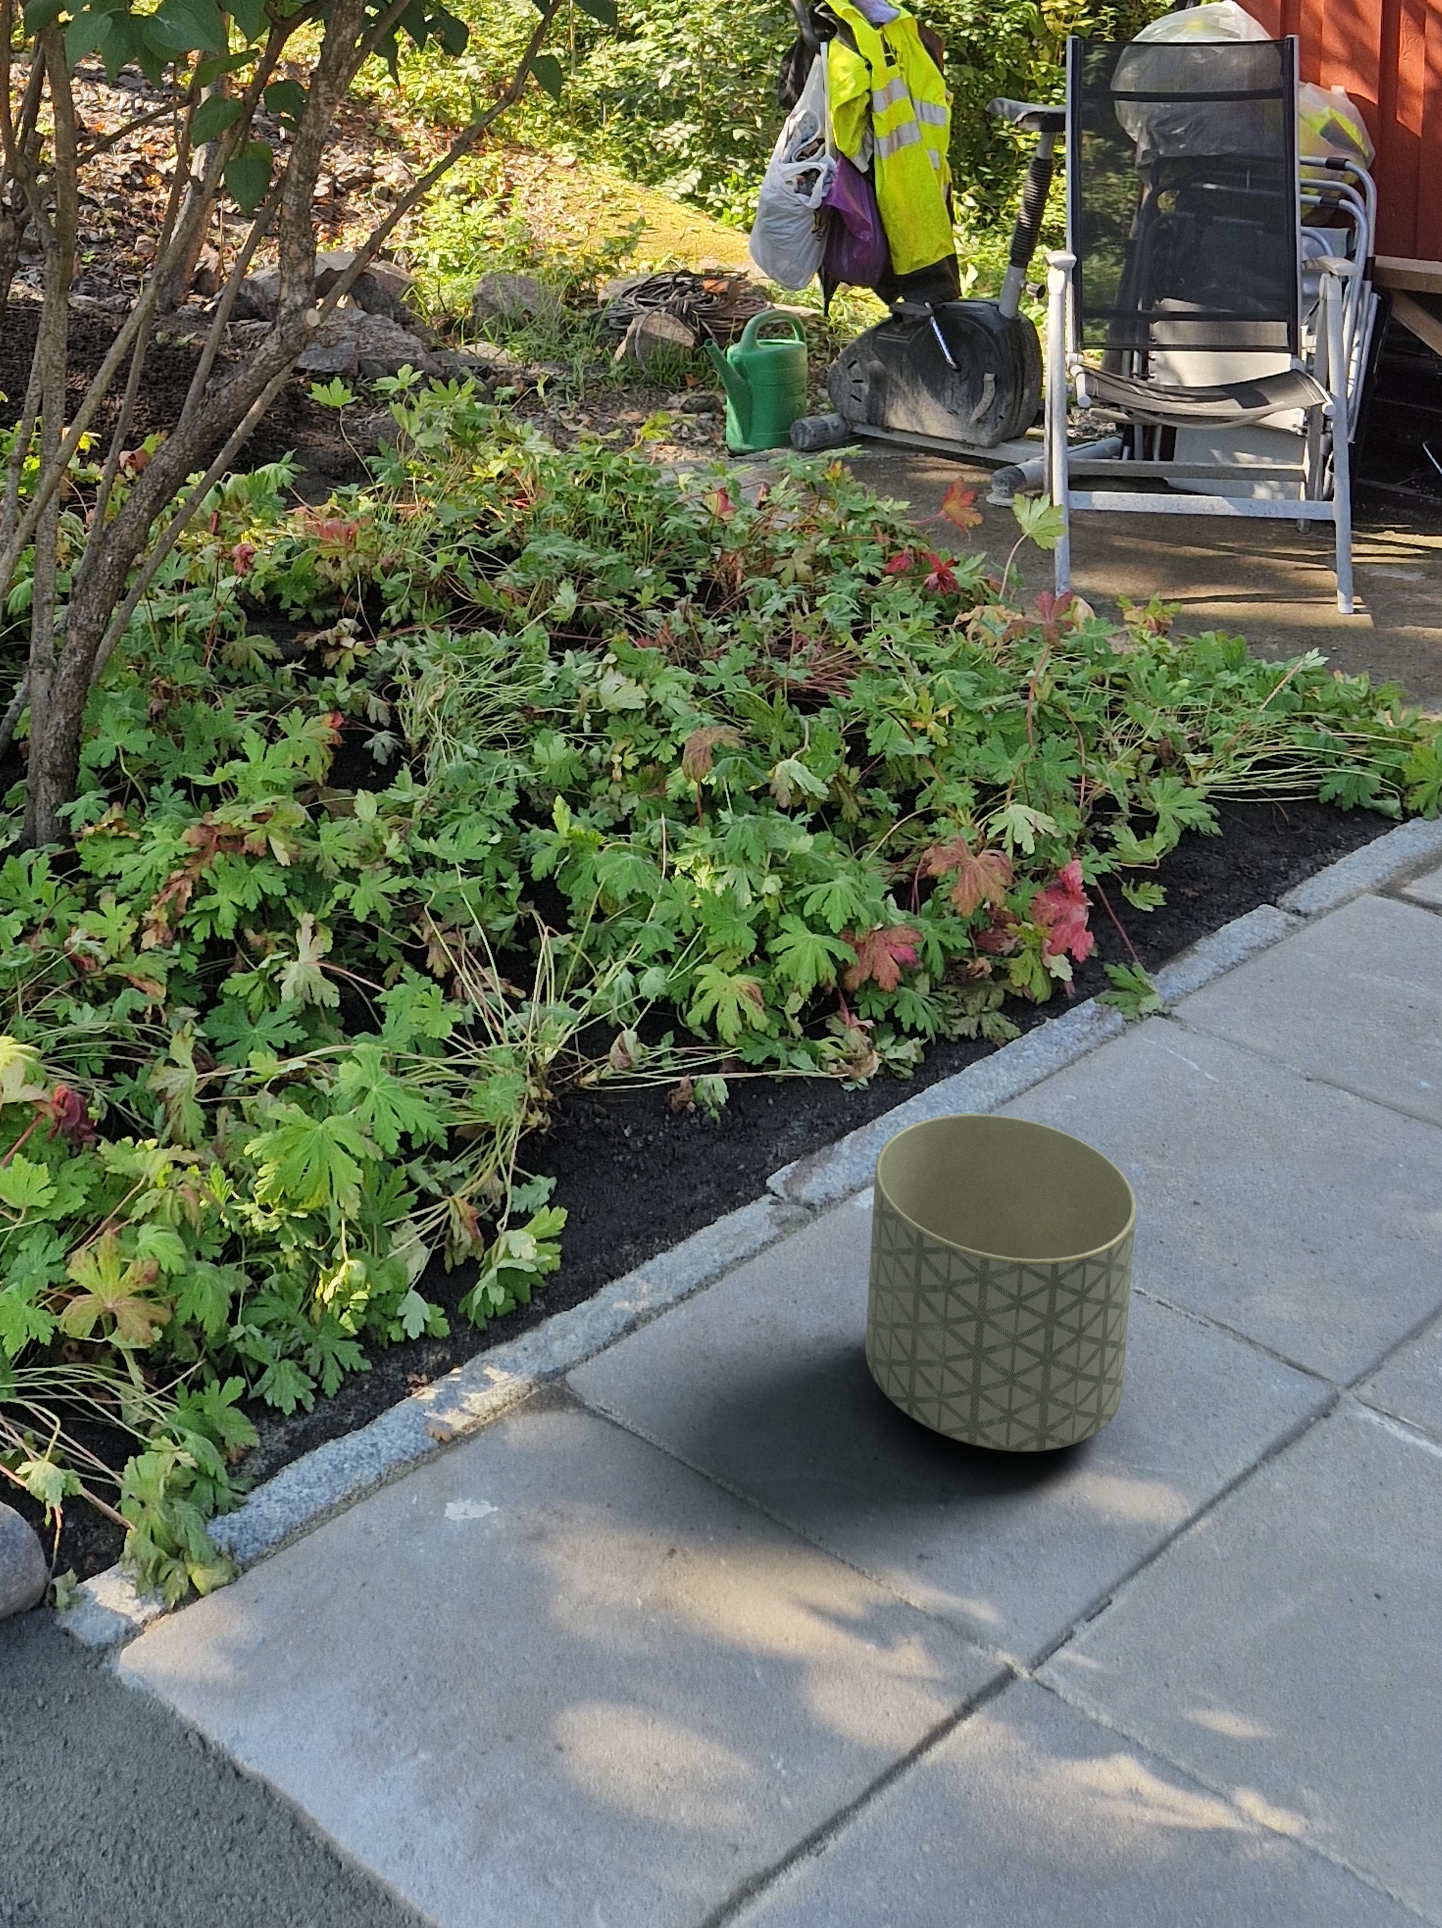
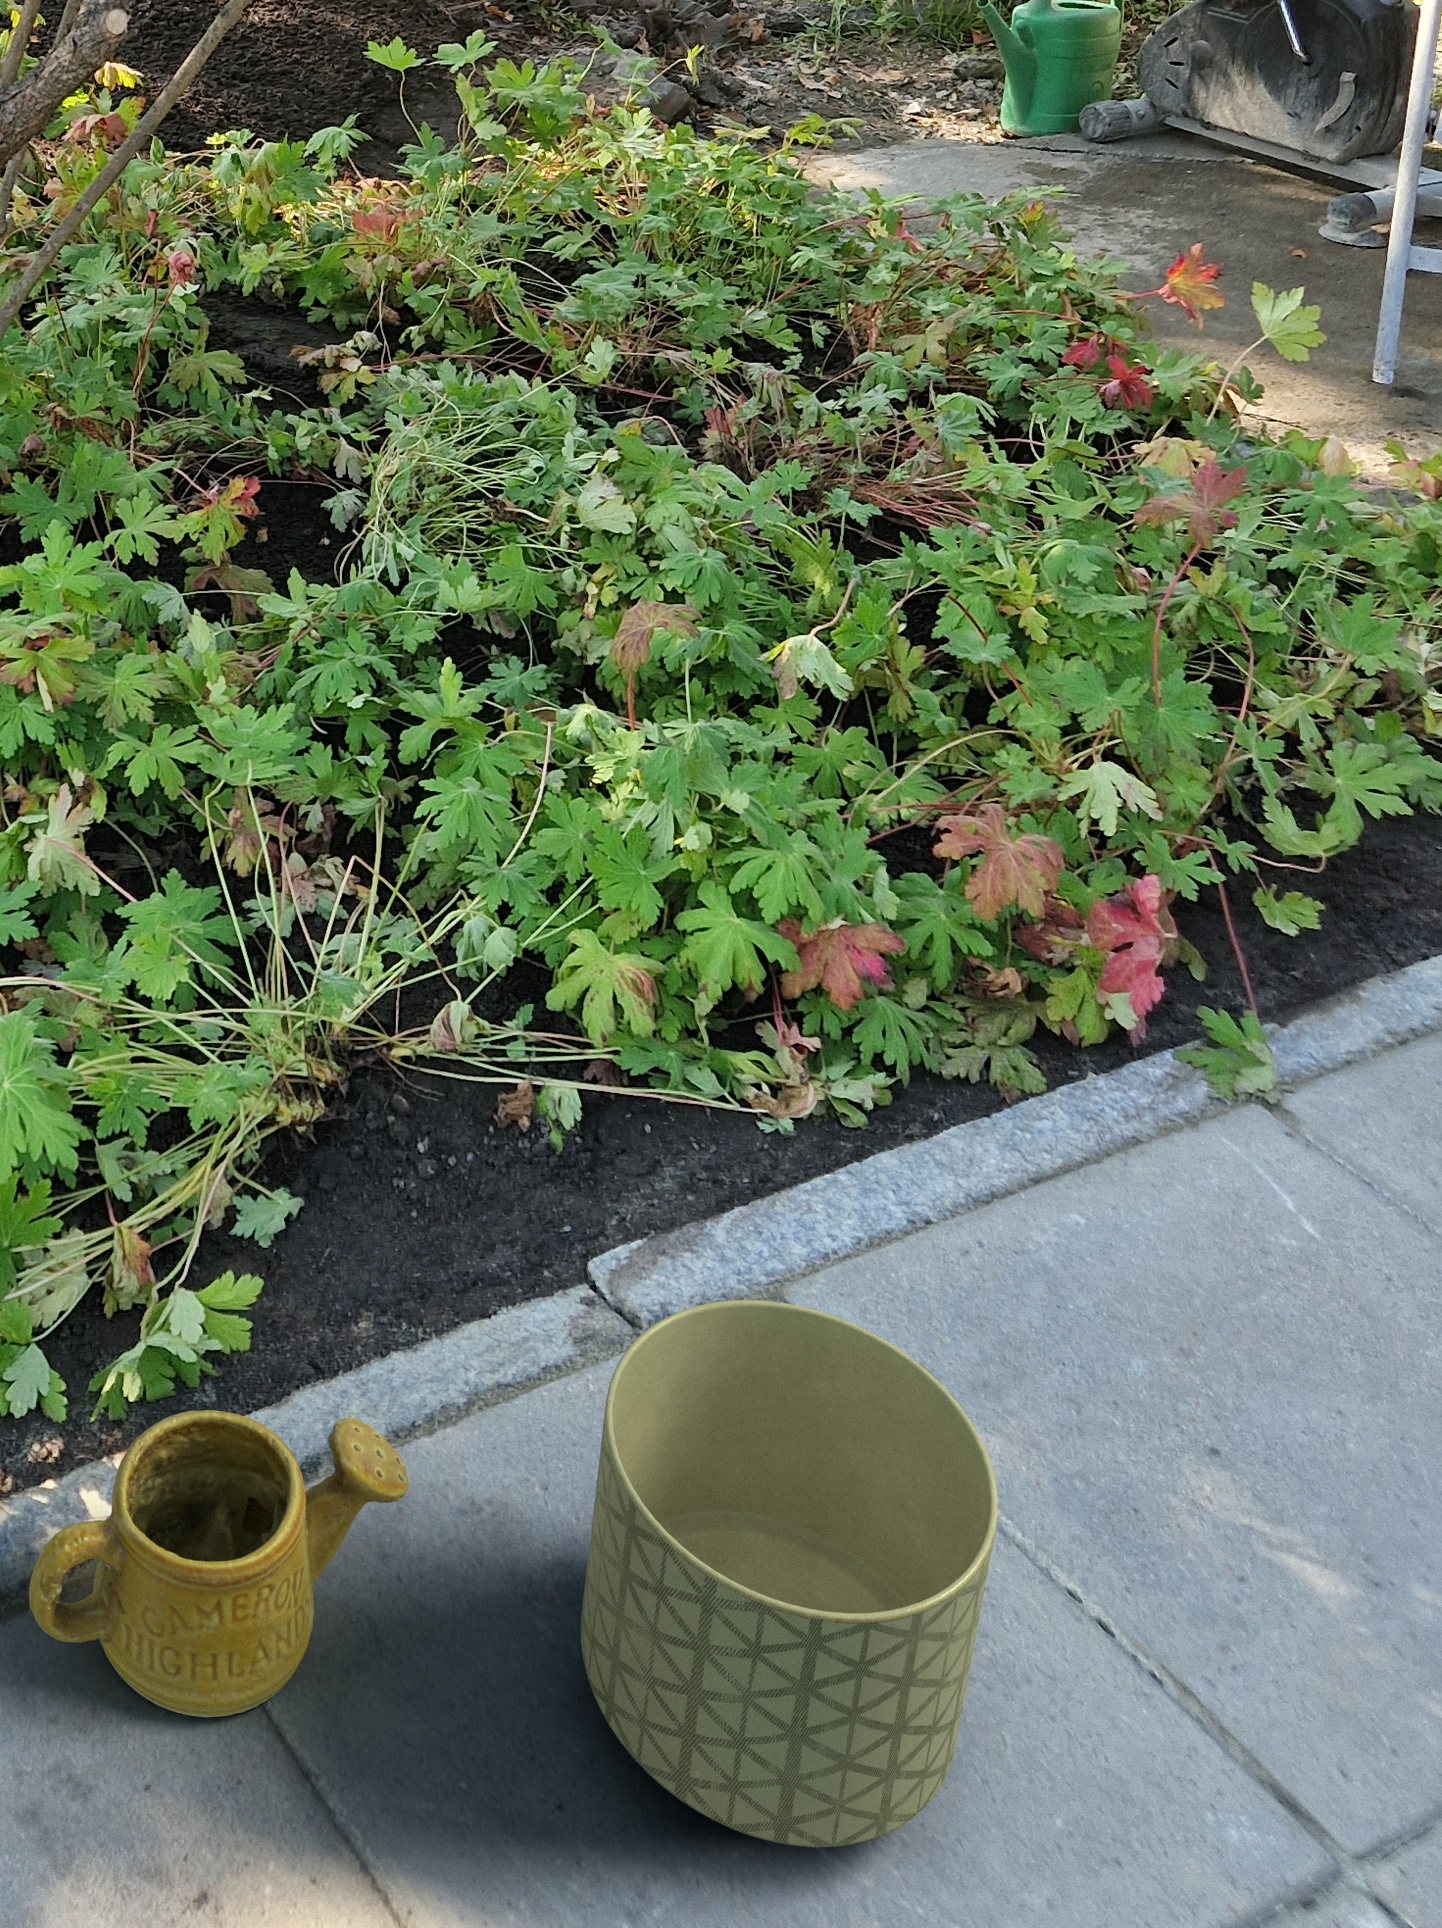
watering can: none [505,1270,740,1496] -> present [29,1410,409,1717]

